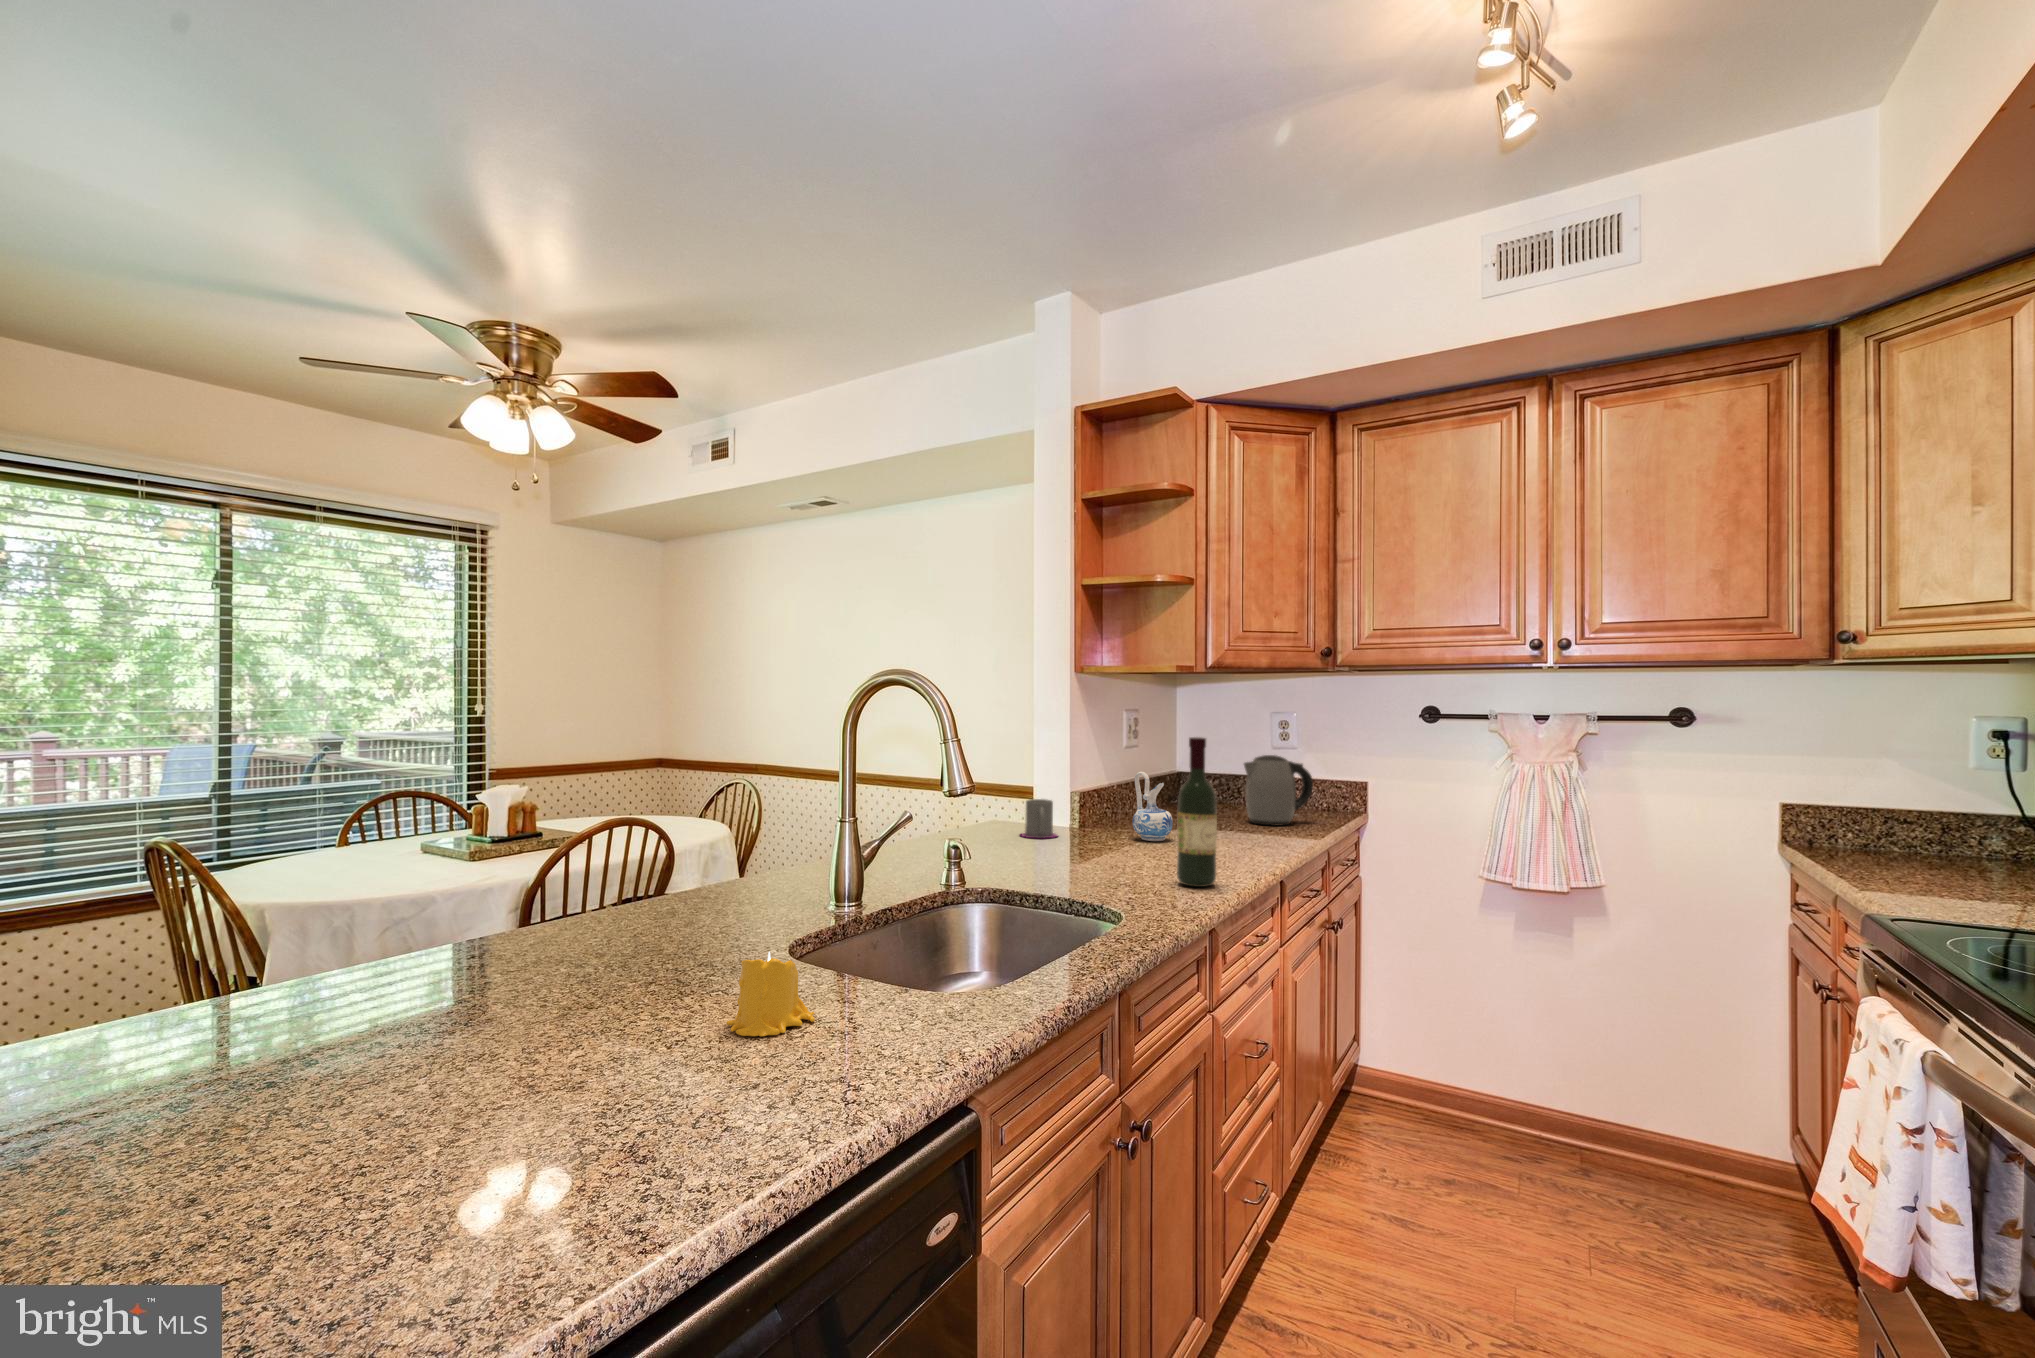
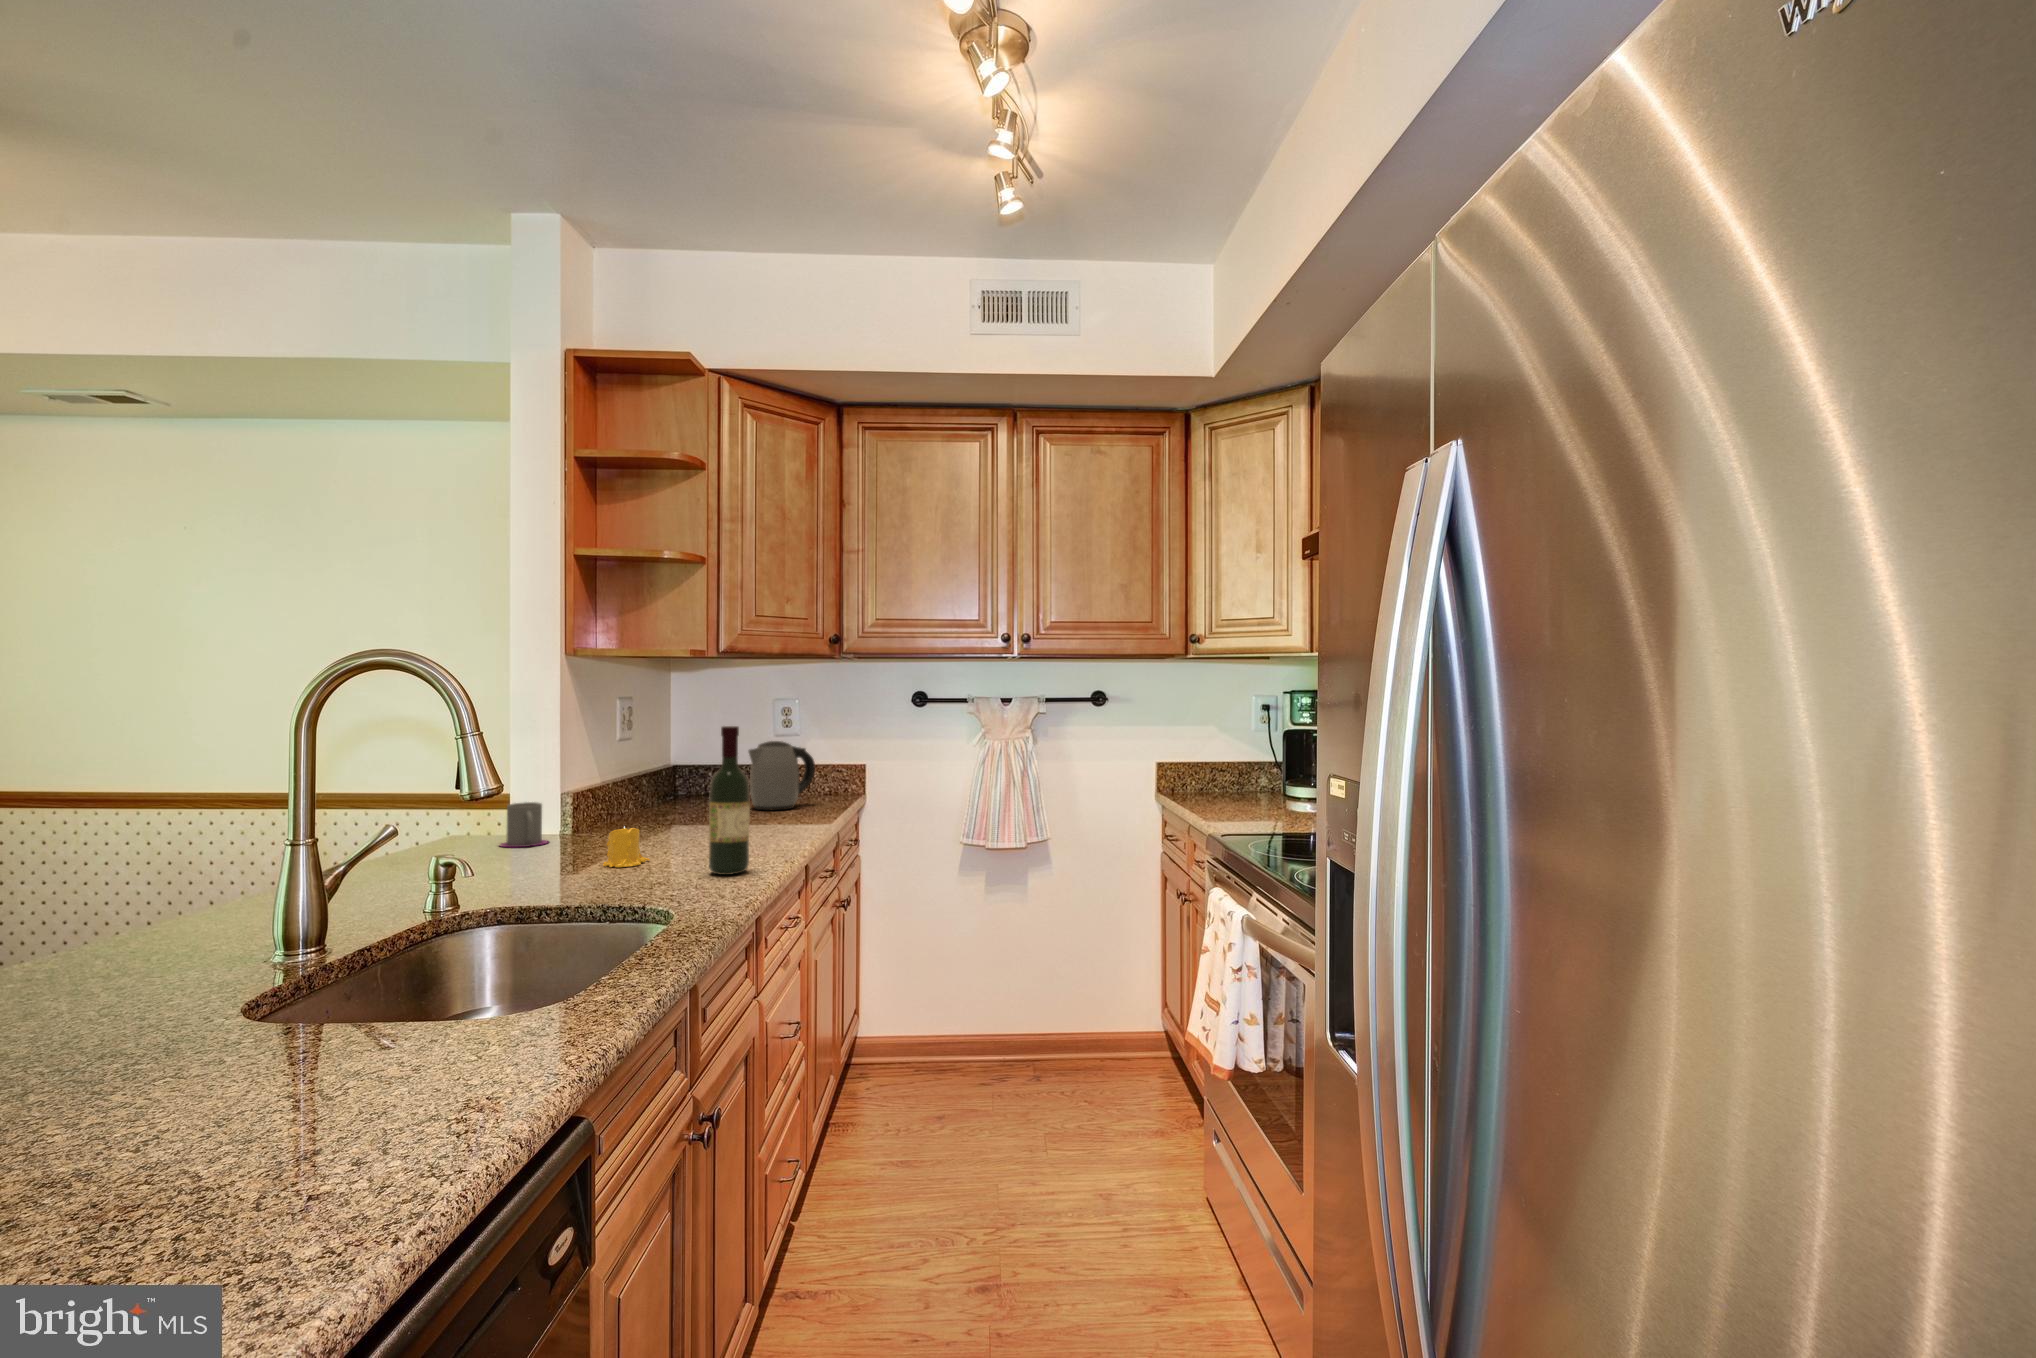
ceramic pitcher: present [1132,772,1173,841] -> none [639,764,683,837]
candle: present [727,952,815,1036] -> present [603,826,650,867]

